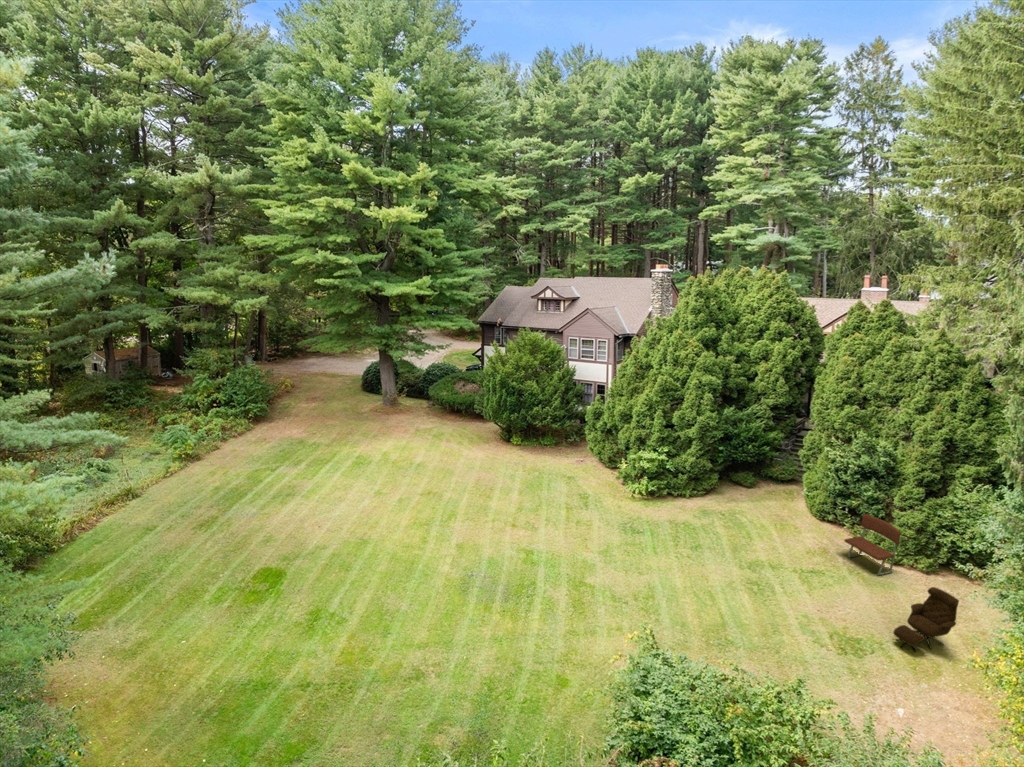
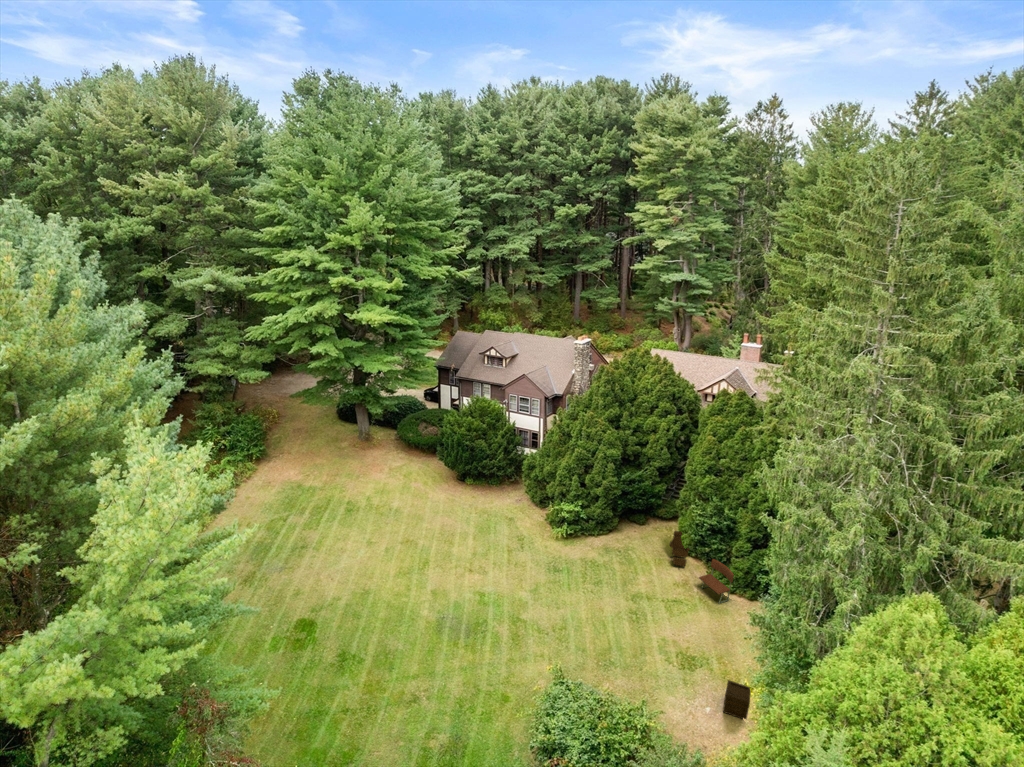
lounge chair: present [893,587,959,651] -> present [670,531,690,568]
wooden crate: none [917,665,969,728] -> present [723,680,751,719]

